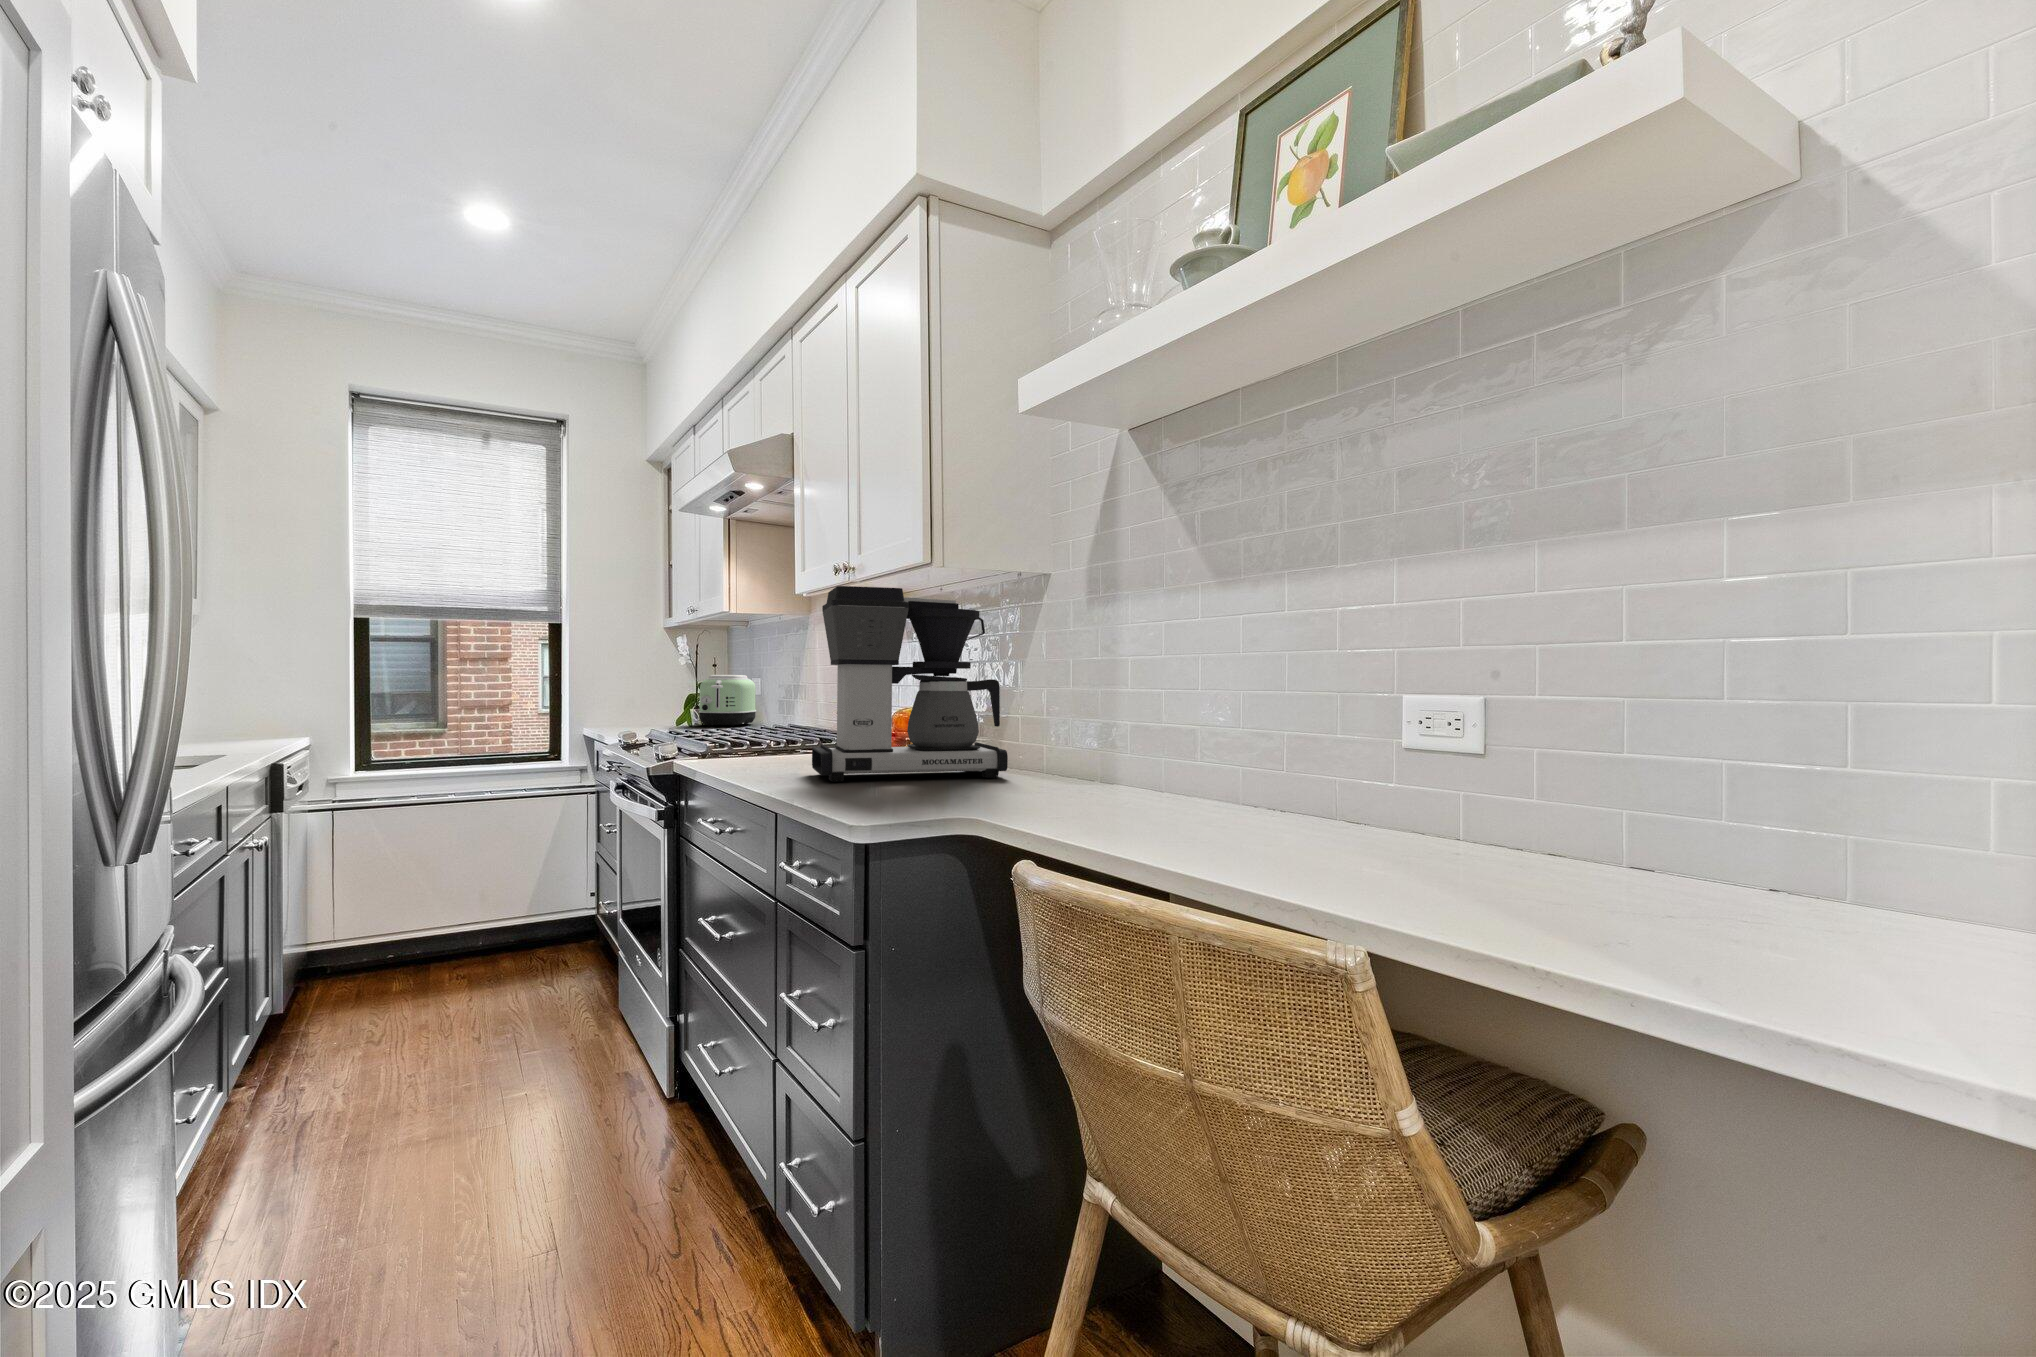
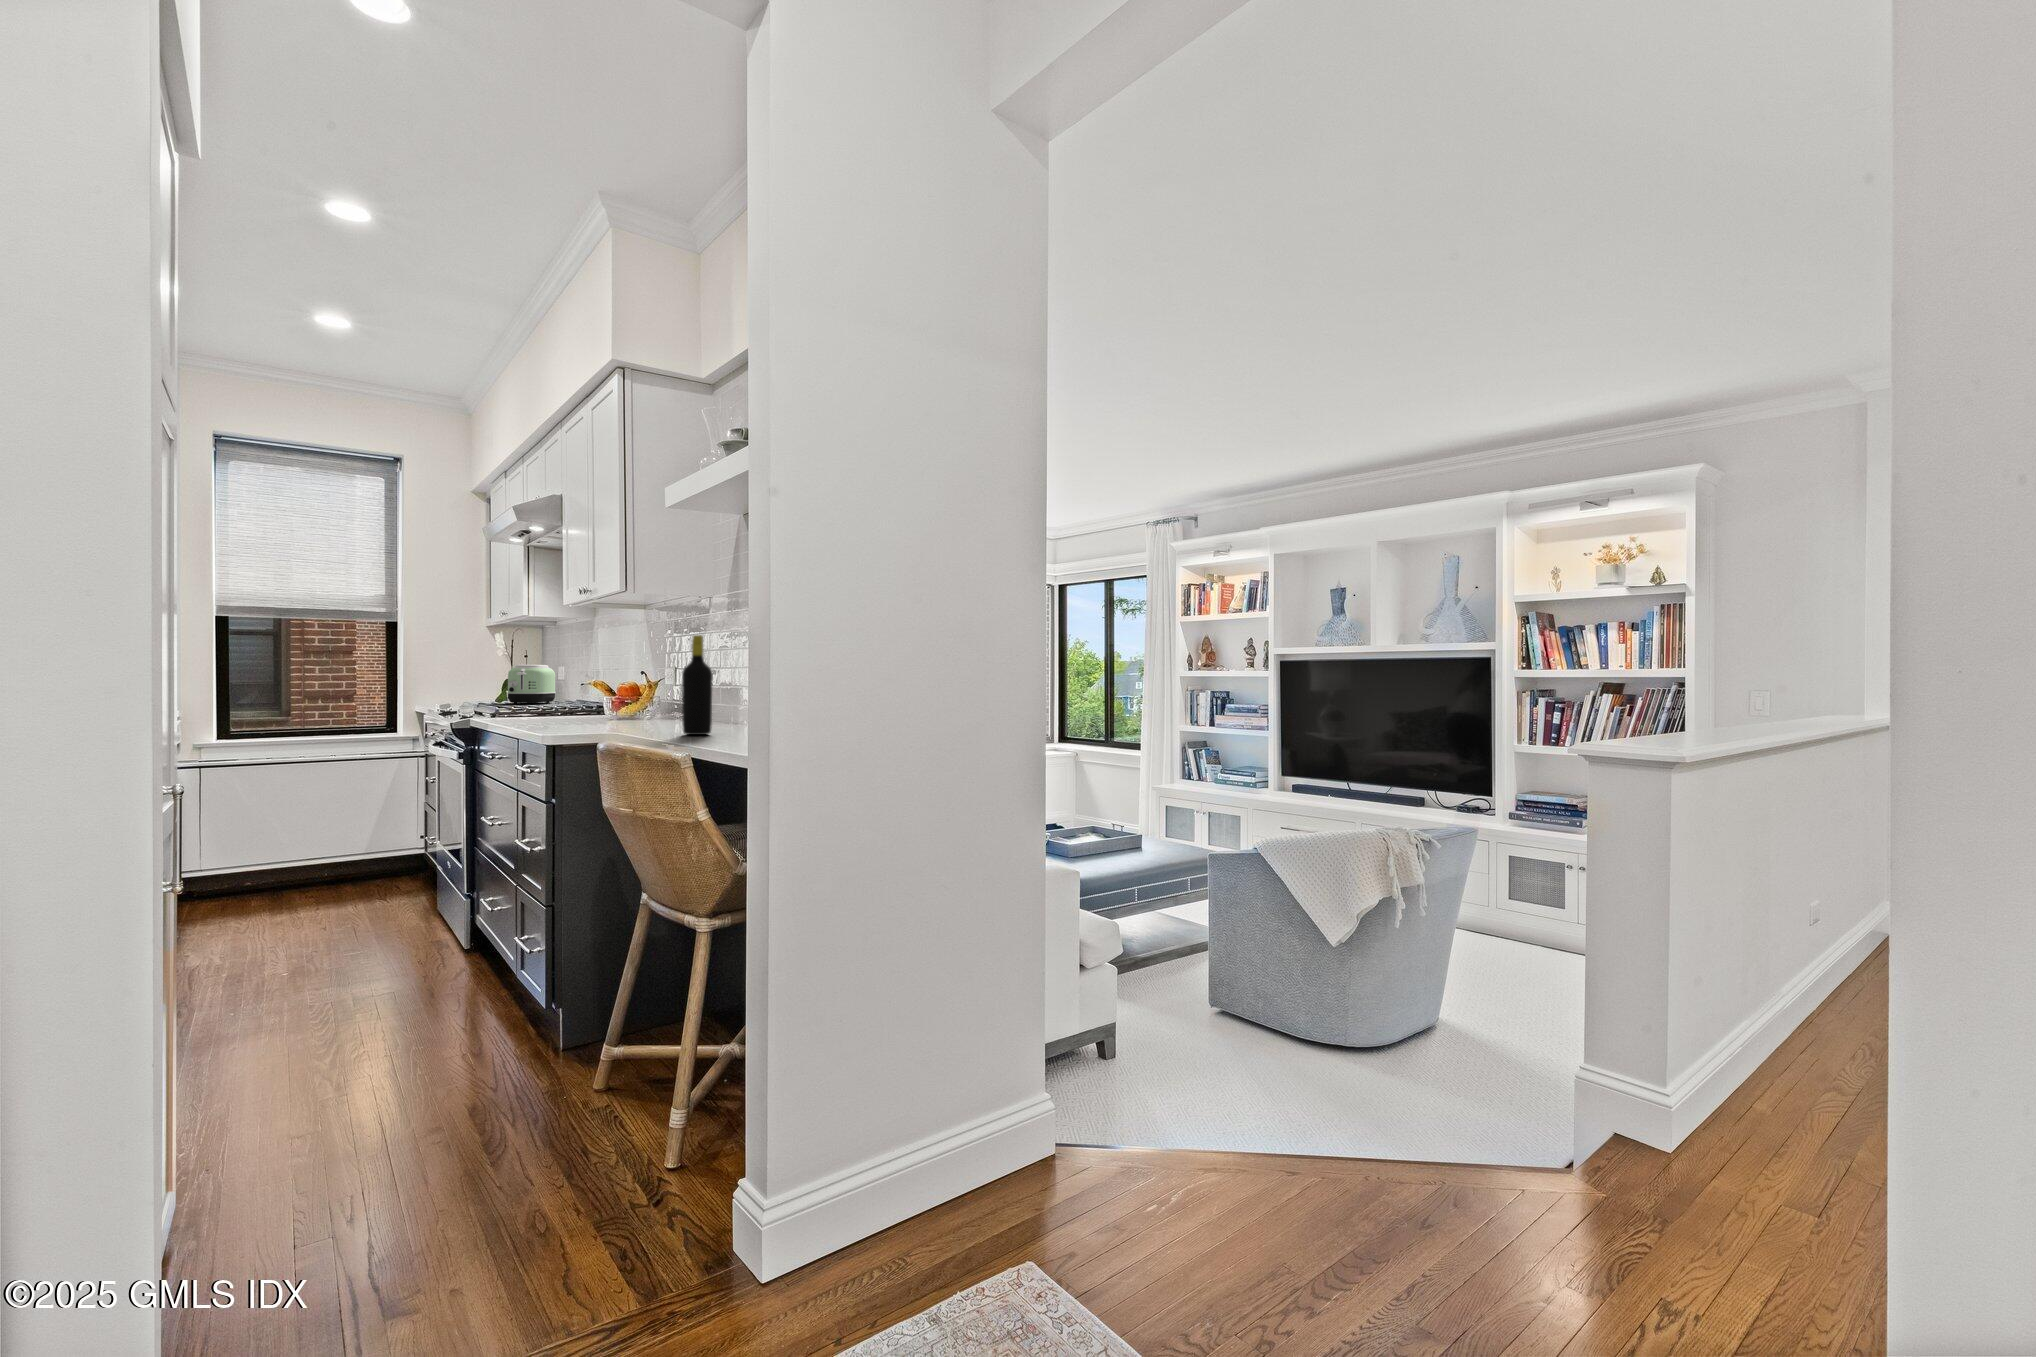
coffee maker: present [812,586,1008,782] -> none [555,607,679,726]
bottle: none [1075,630,1130,816] -> present [682,635,713,735]

